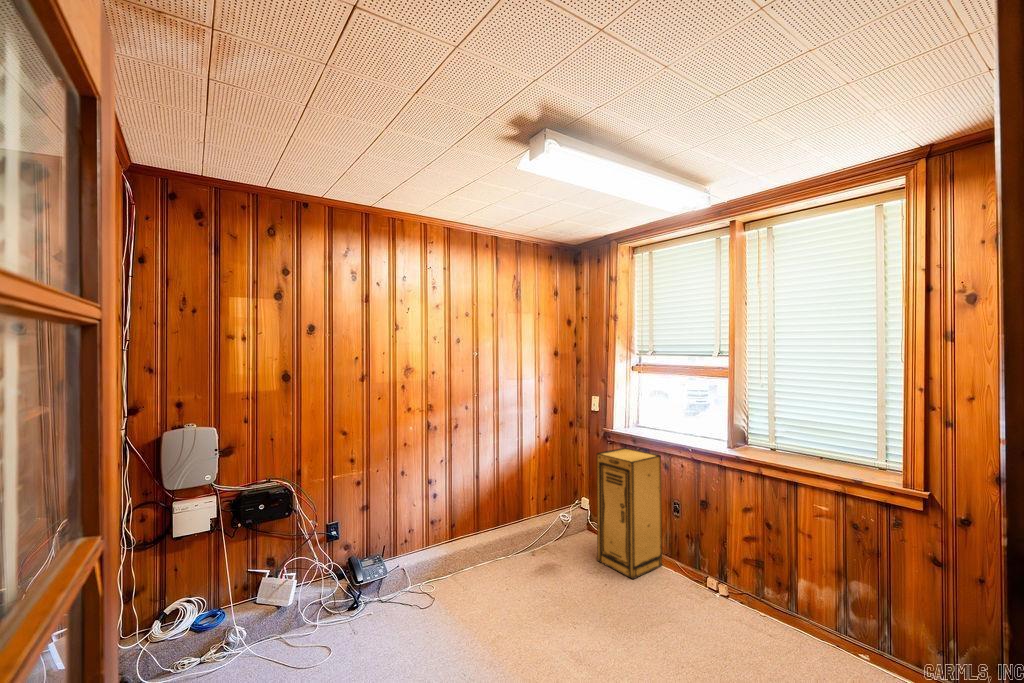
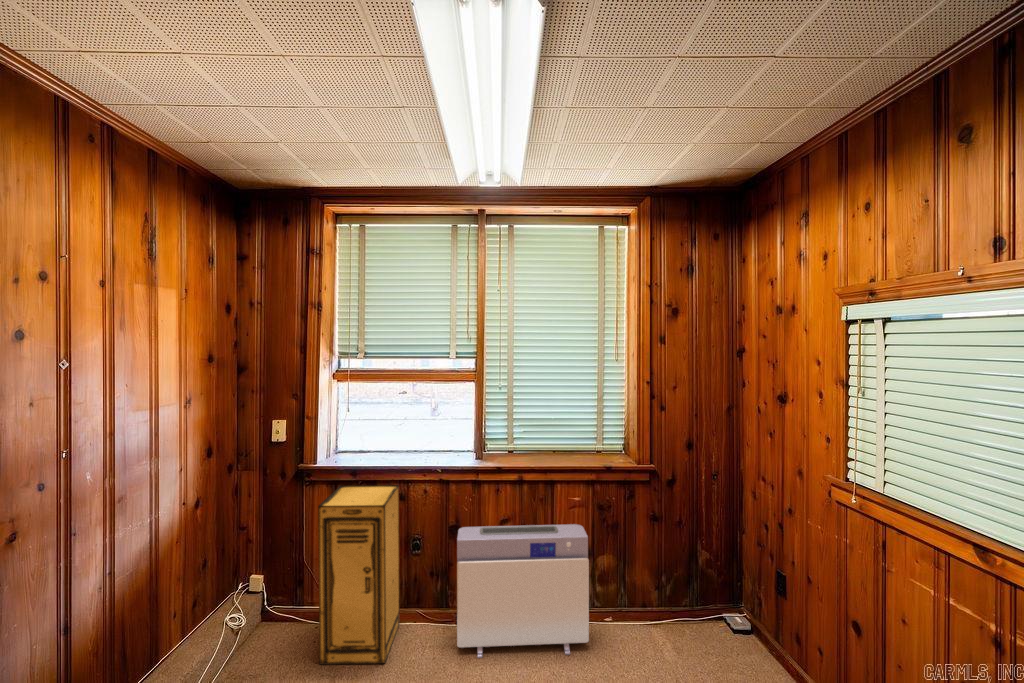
air purifier: none [685,501,823,652] -> present [457,524,589,658]

